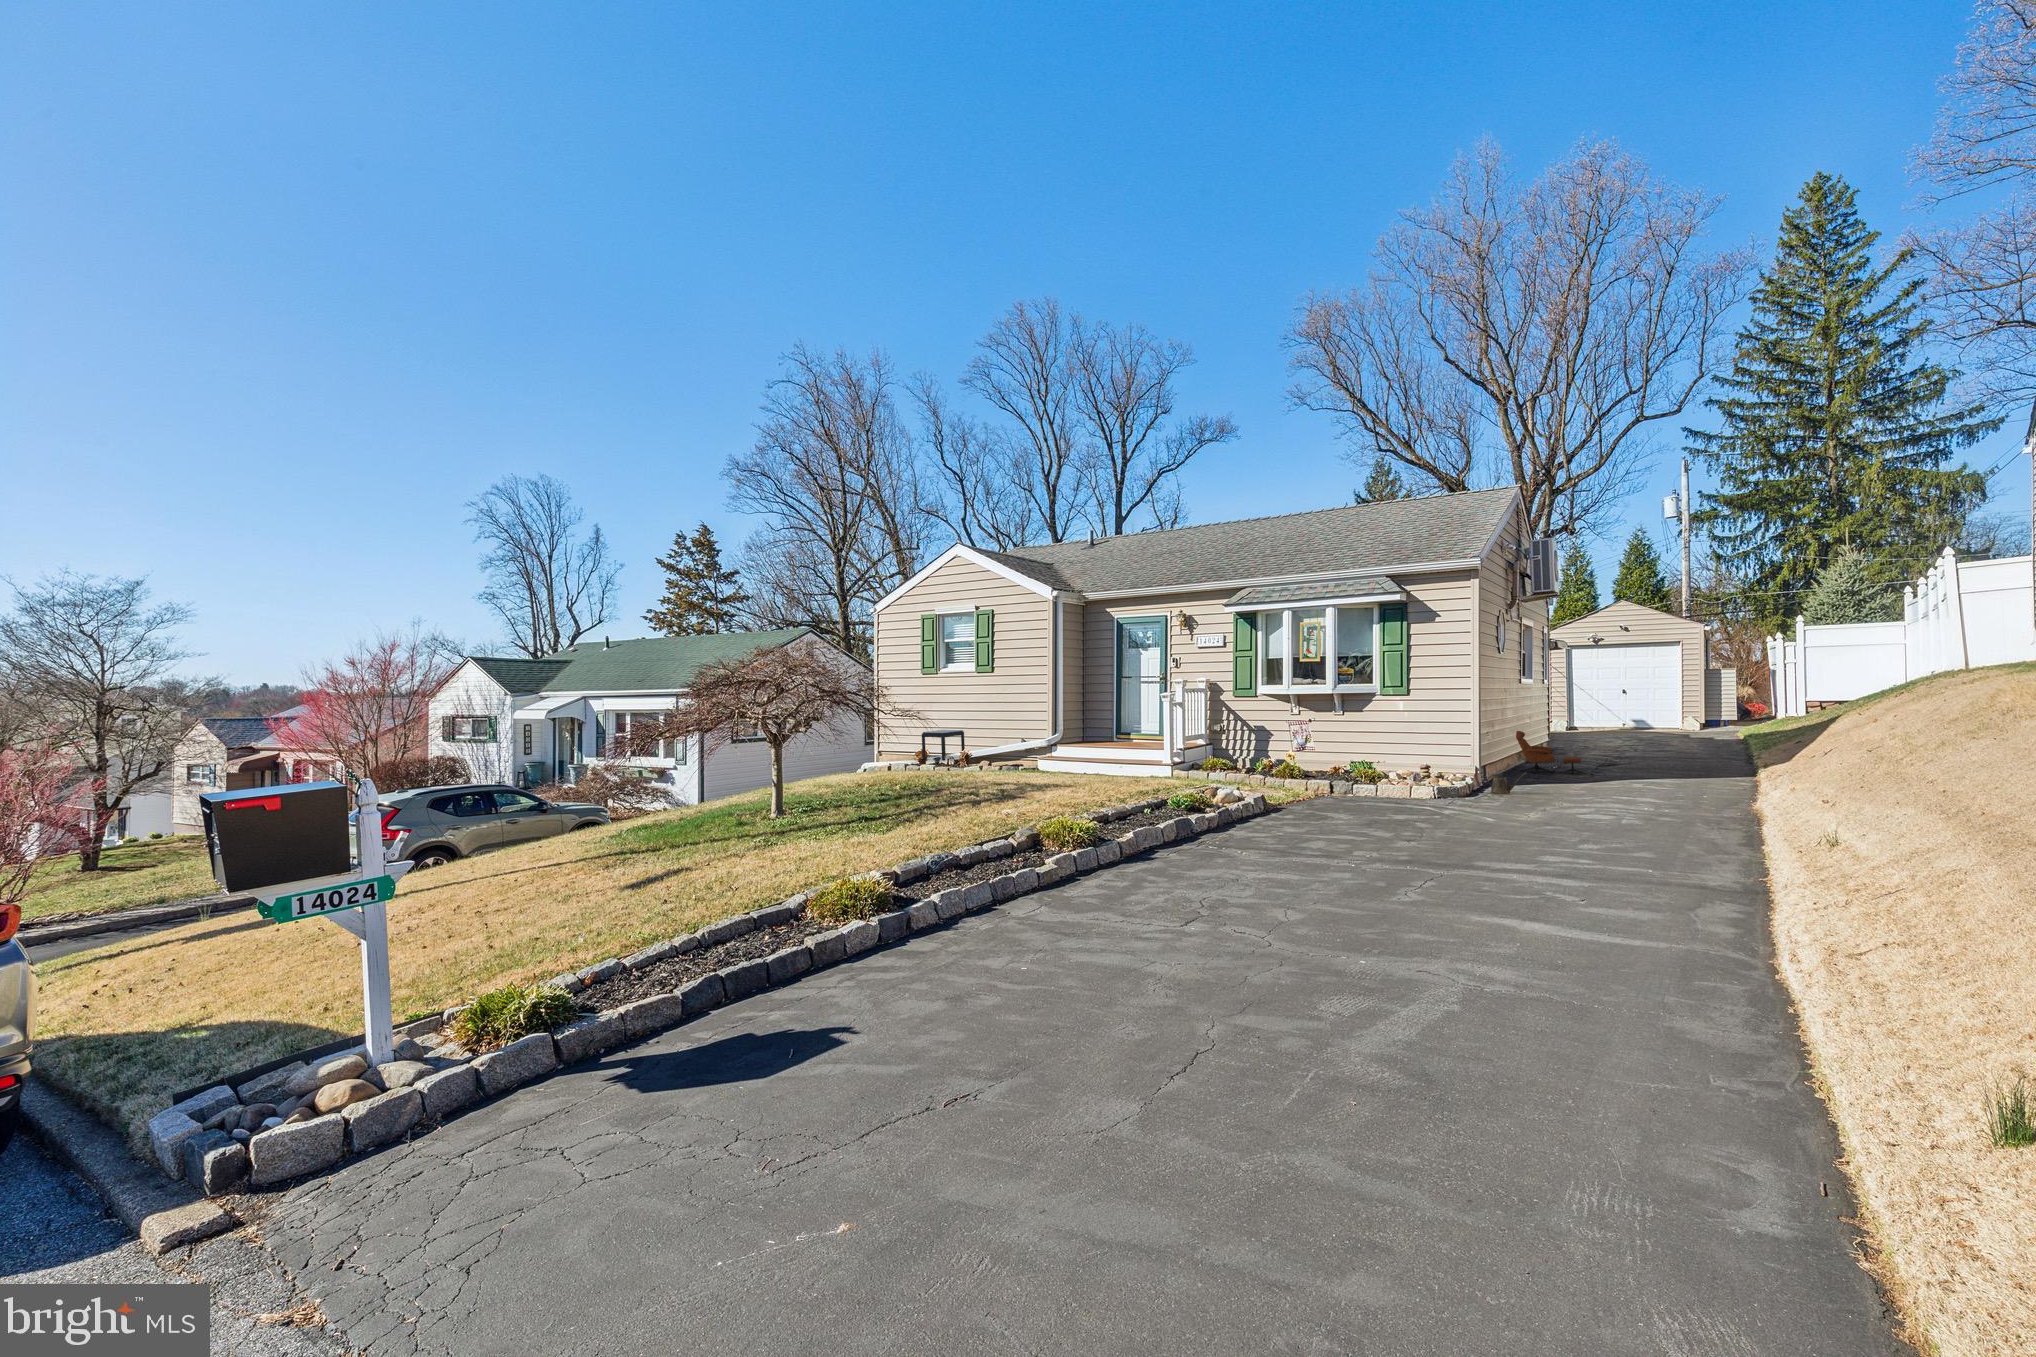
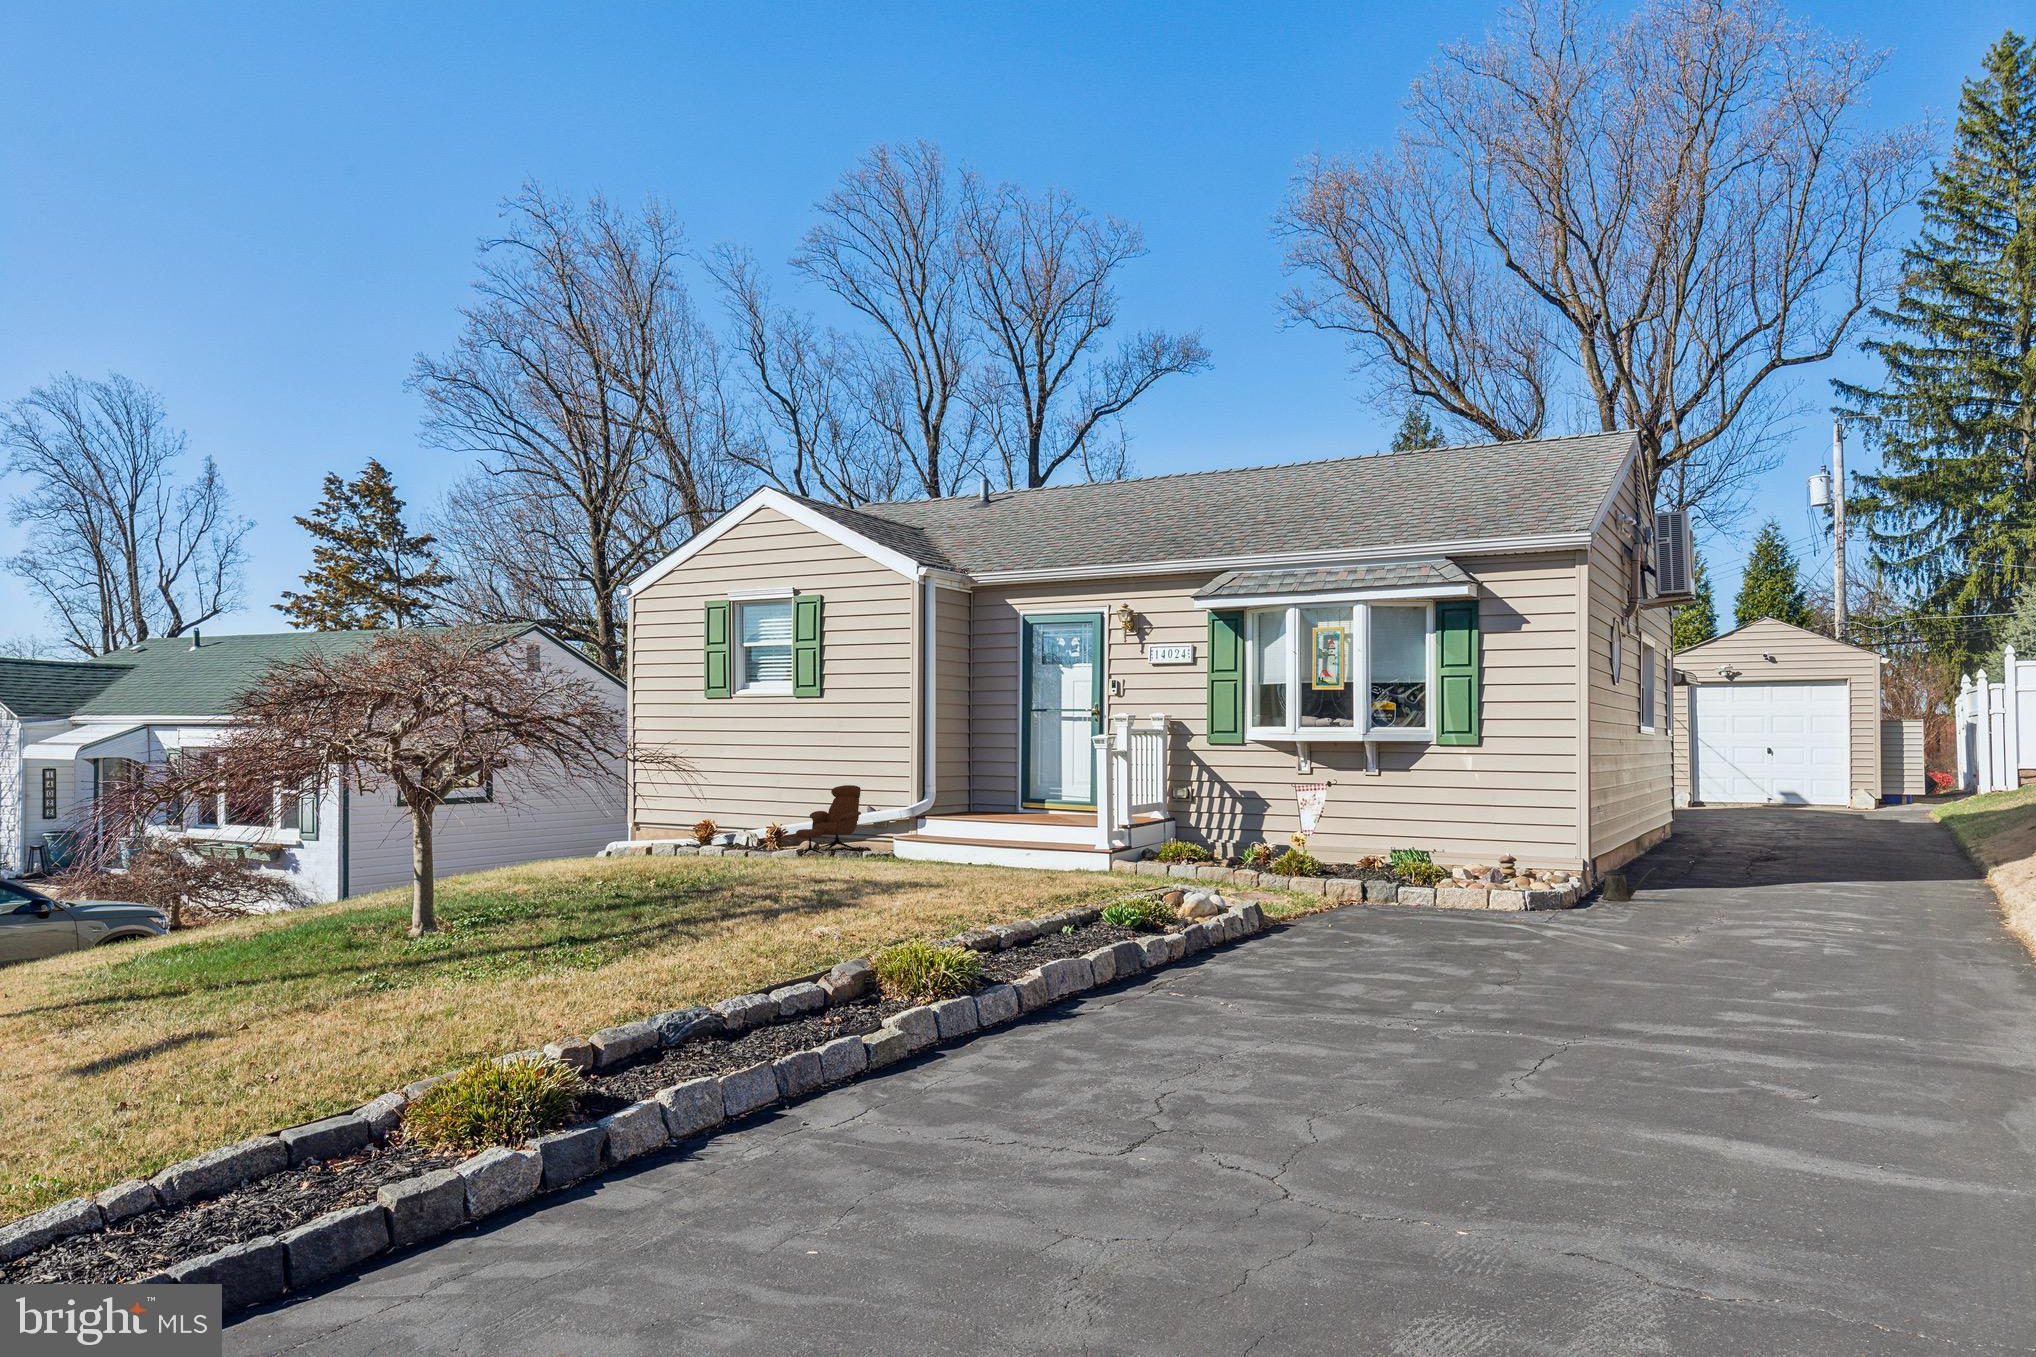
side table: present [922,730,965,760] -> none [702,795,774,845]
lounge chair: present [1516,731,1586,774] -> present [796,785,861,856]

